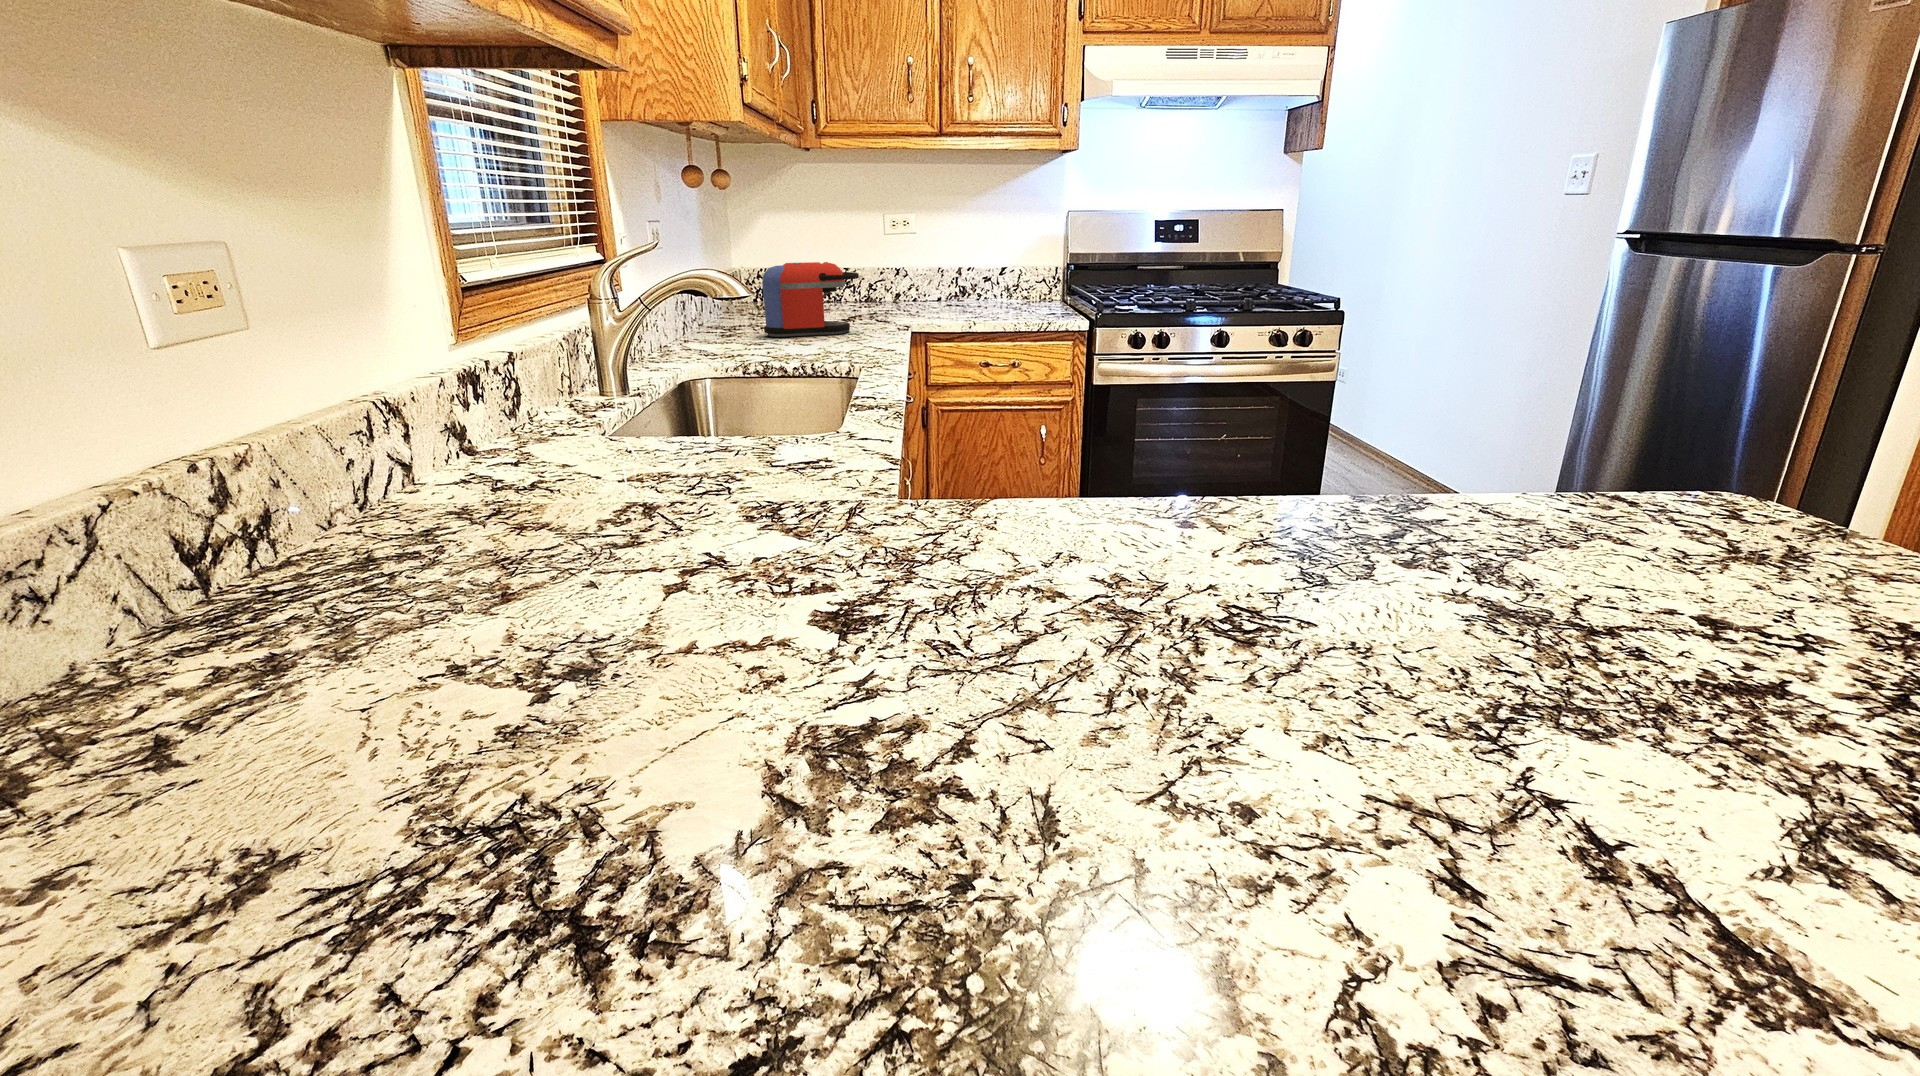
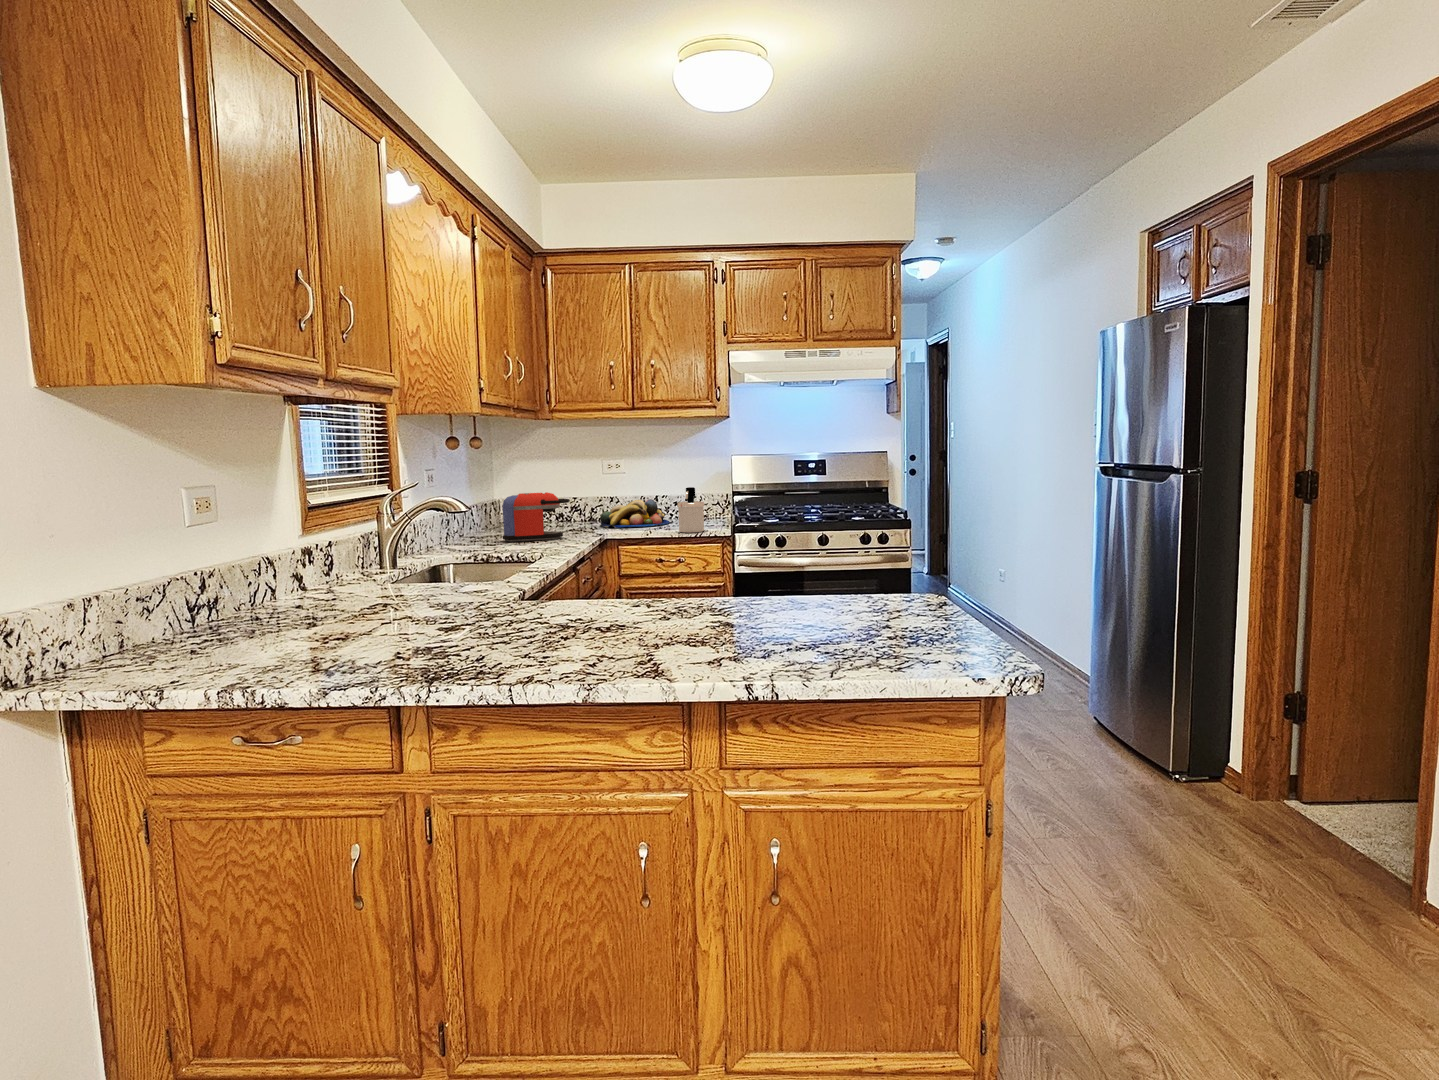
soap dispenser: none [1013,259,1052,327] -> present [677,487,704,533]
fruit bowl: none [886,274,982,316] -> present [600,499,670,528]

